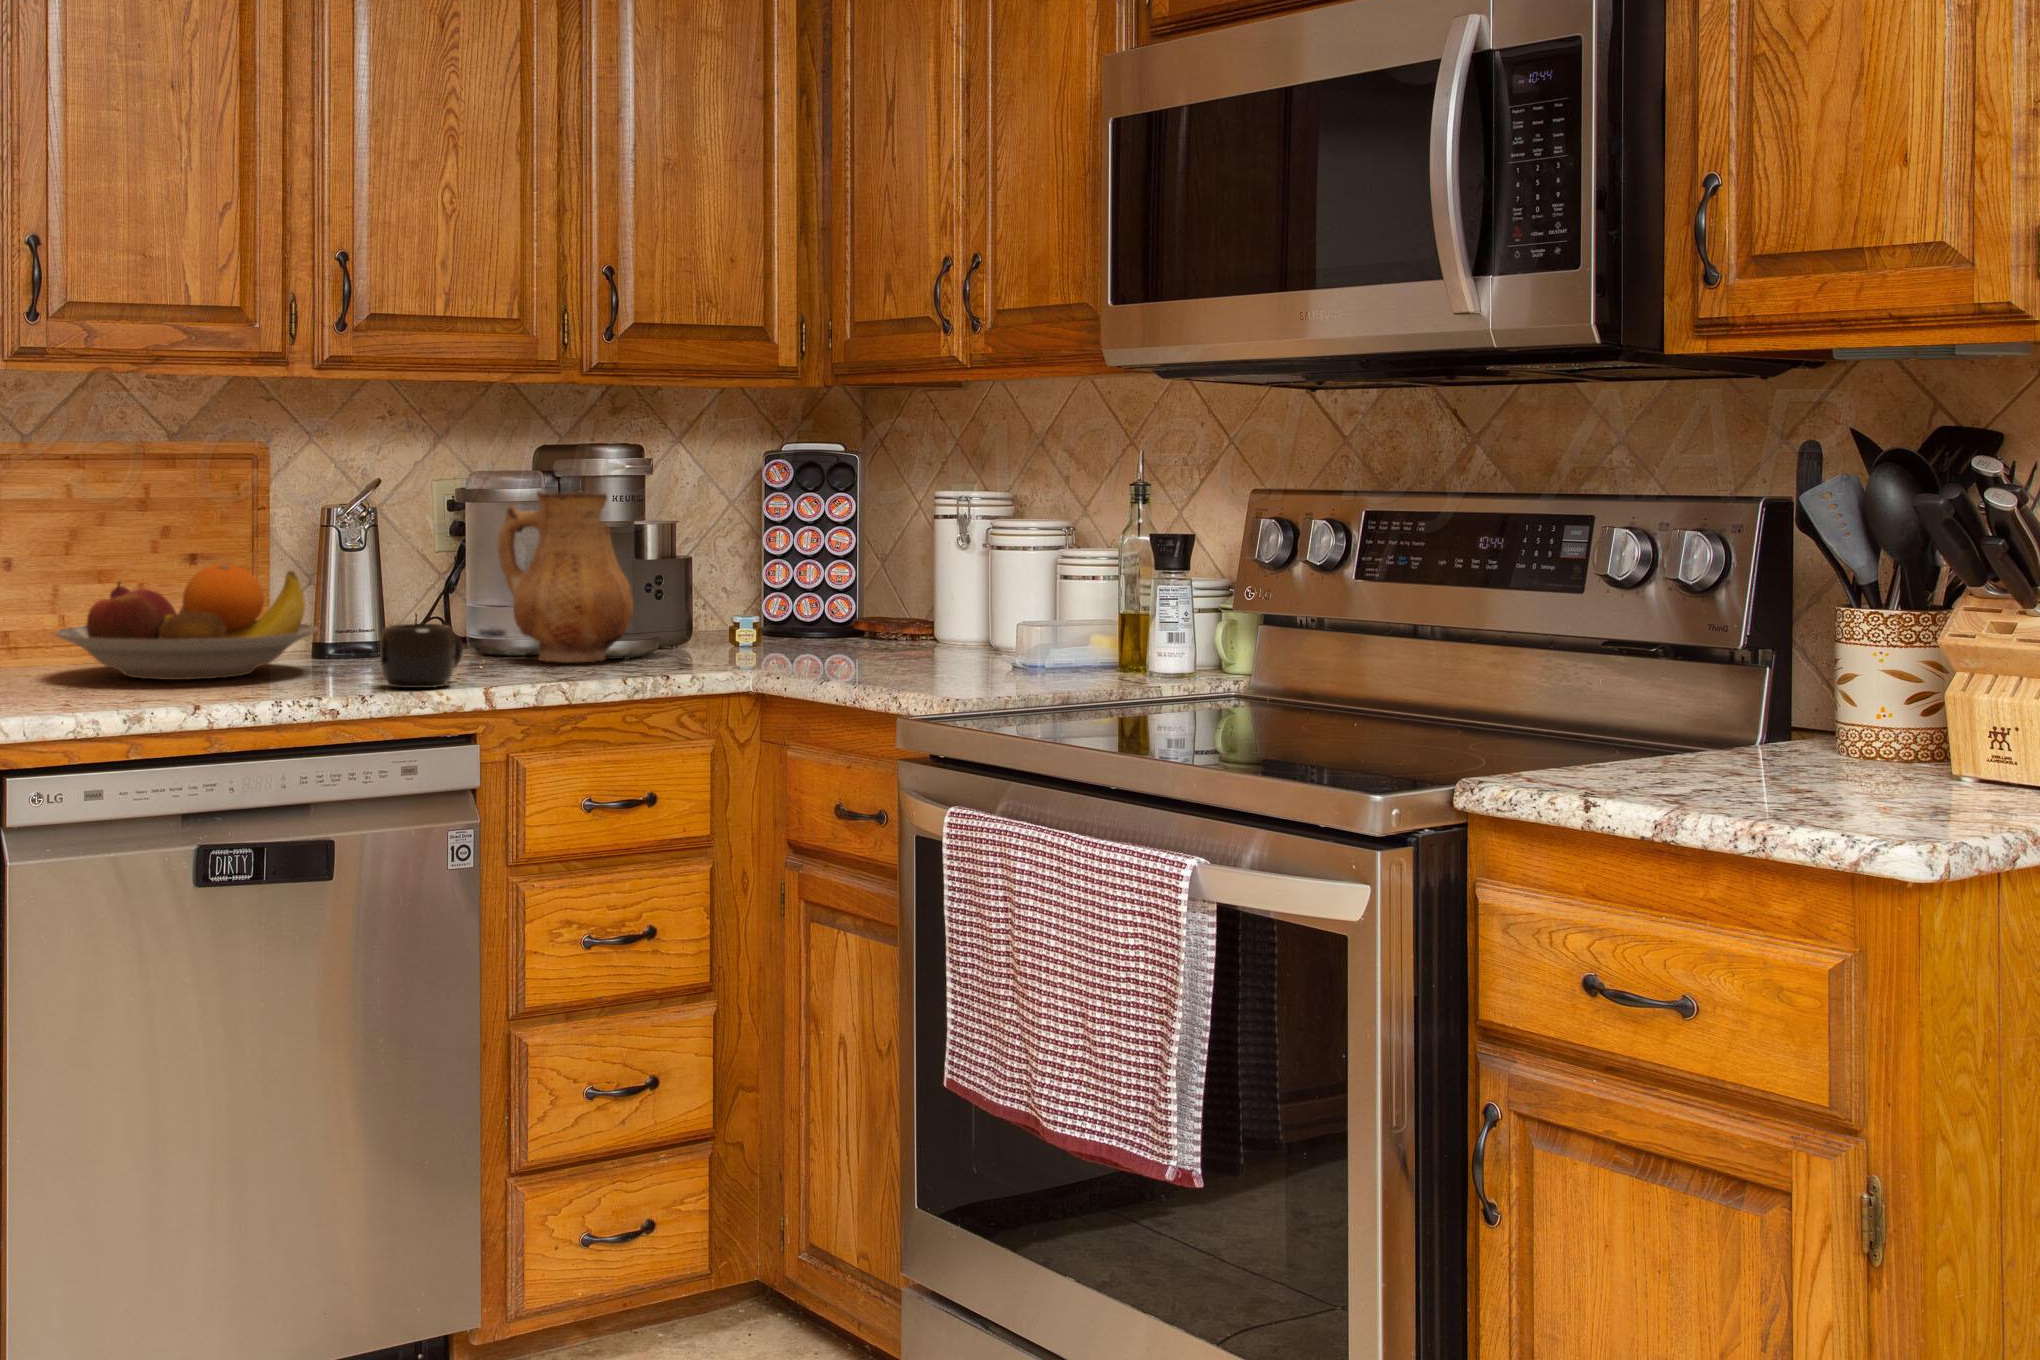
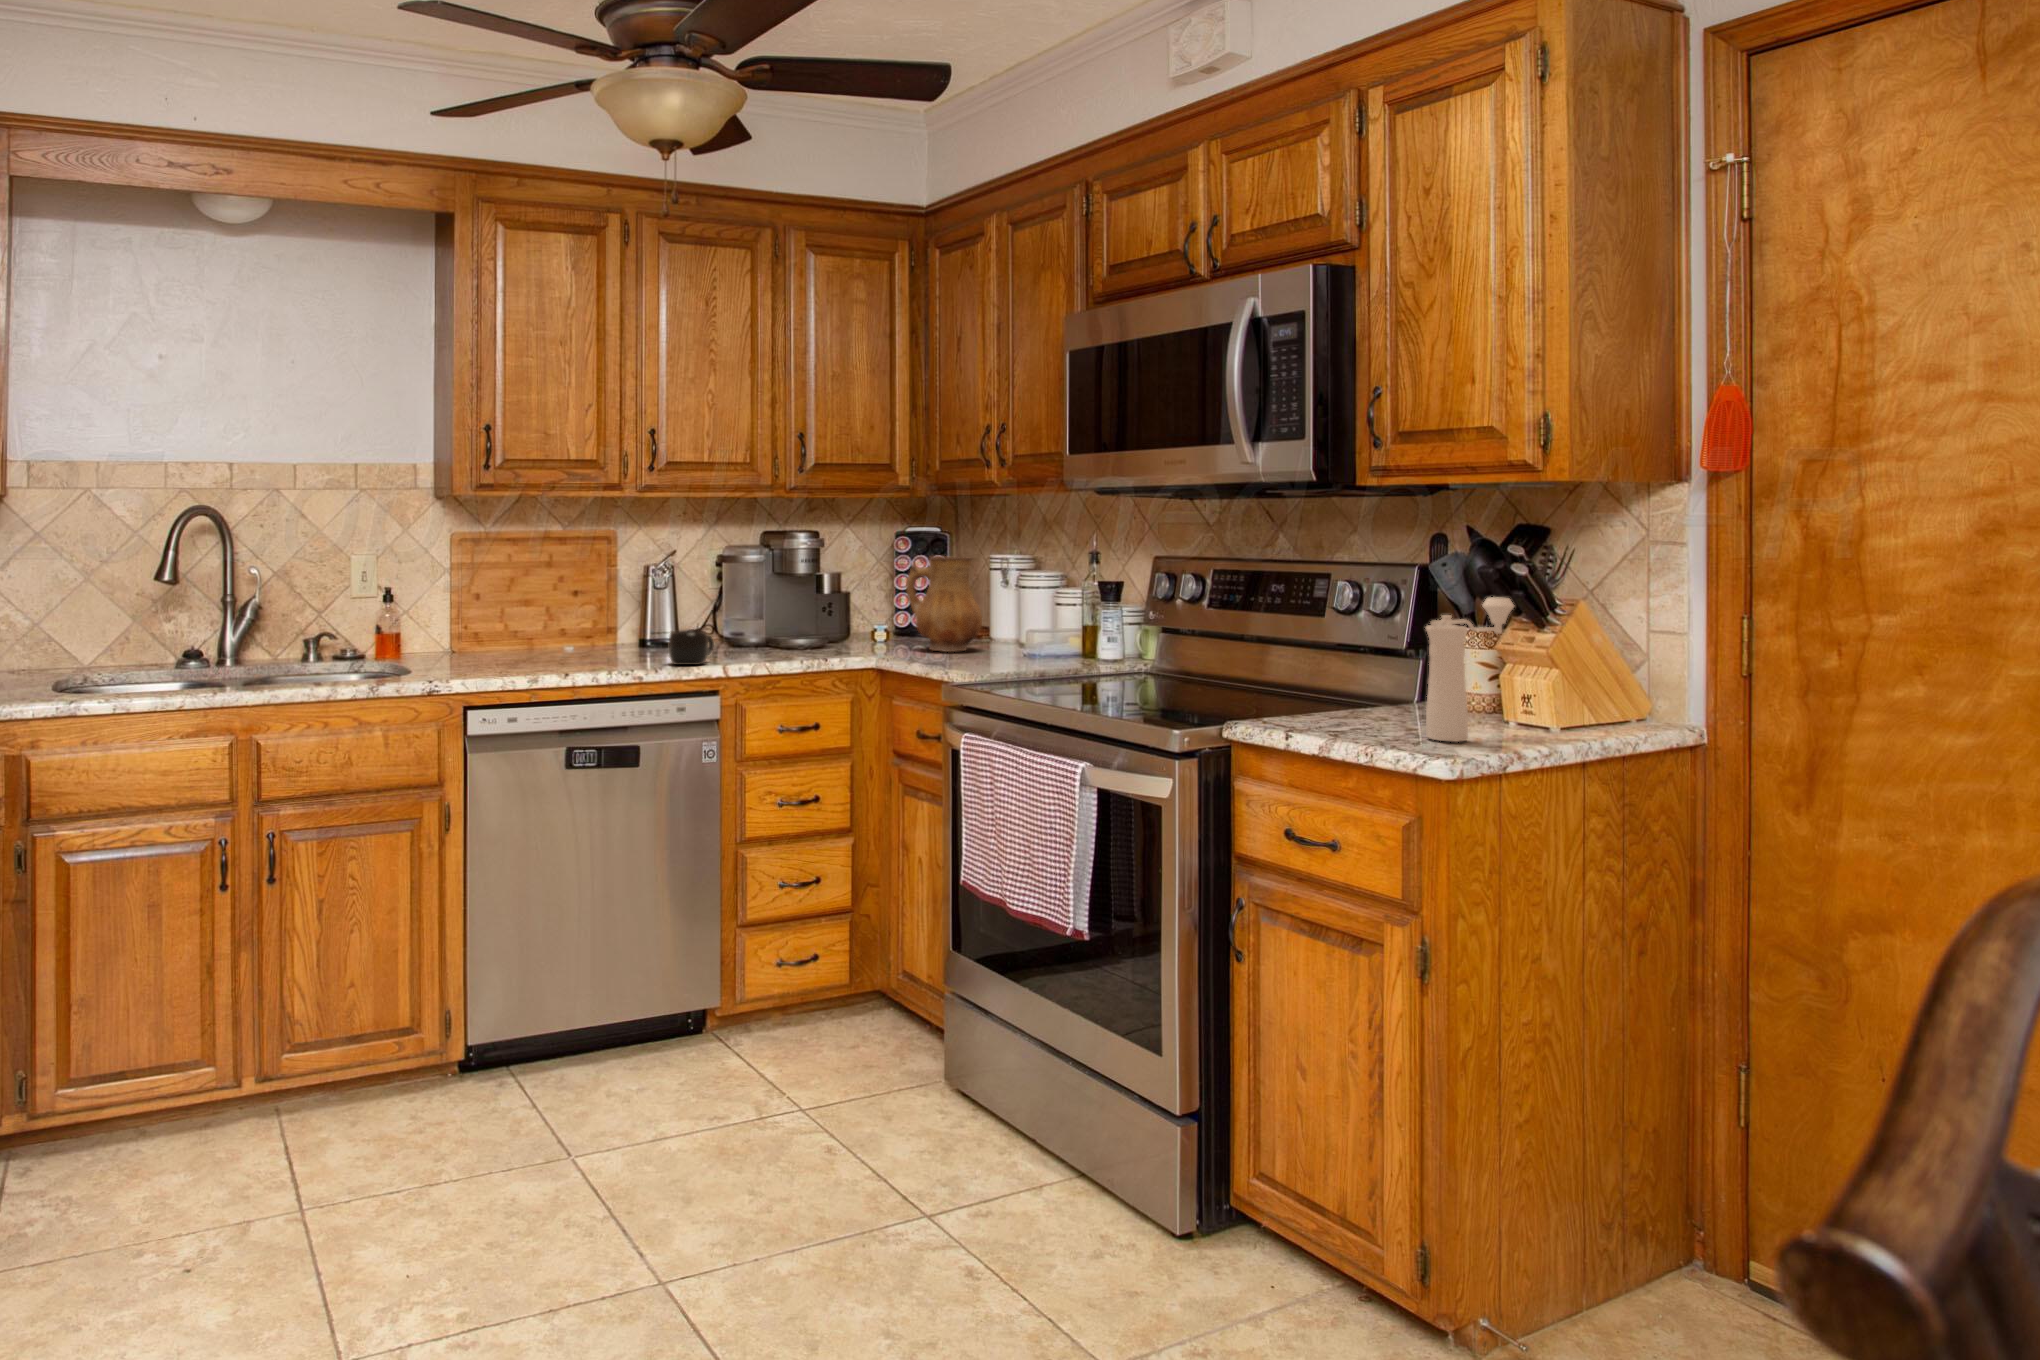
ceramic pitcher: present [498,492,633,662] -> present [906,556,982,652]
pepper mill: none [1838,550,1982,811] -> present [1426,597,1514,742]
fruit bowl: present [55,565,318,680] -> none [502,598,639,659]

